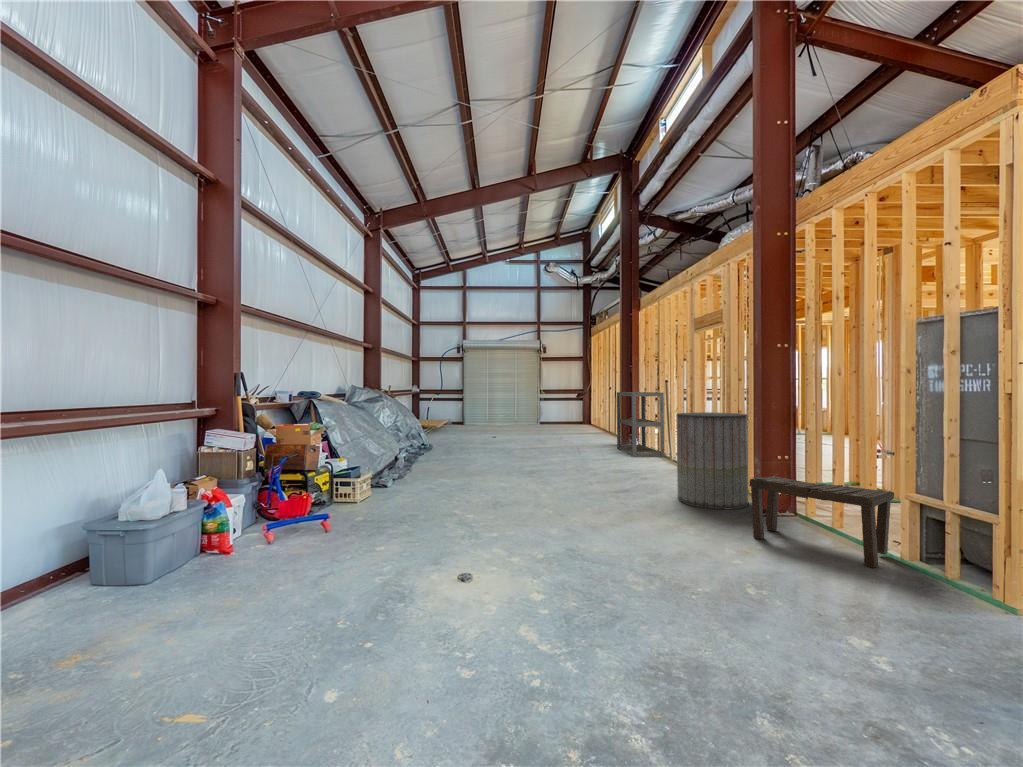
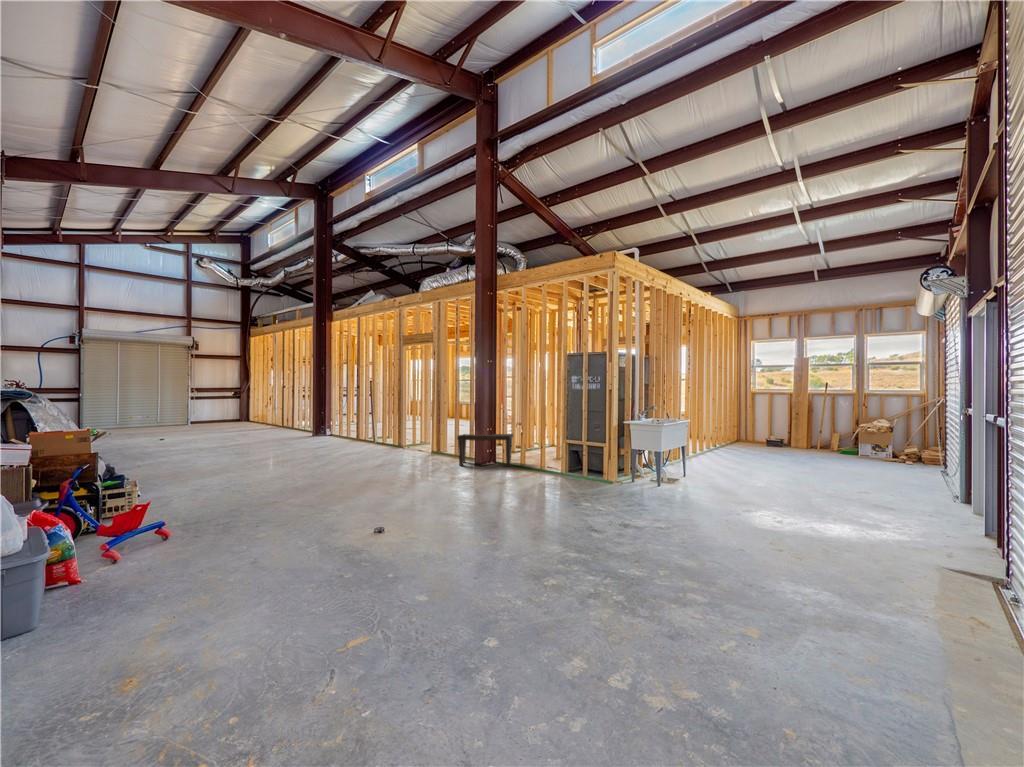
shelving unit: present [617,392,664,457] -> none [312,390,358,441]
trash can: present [677,412,748,509] -> none [401,403,442,459]

